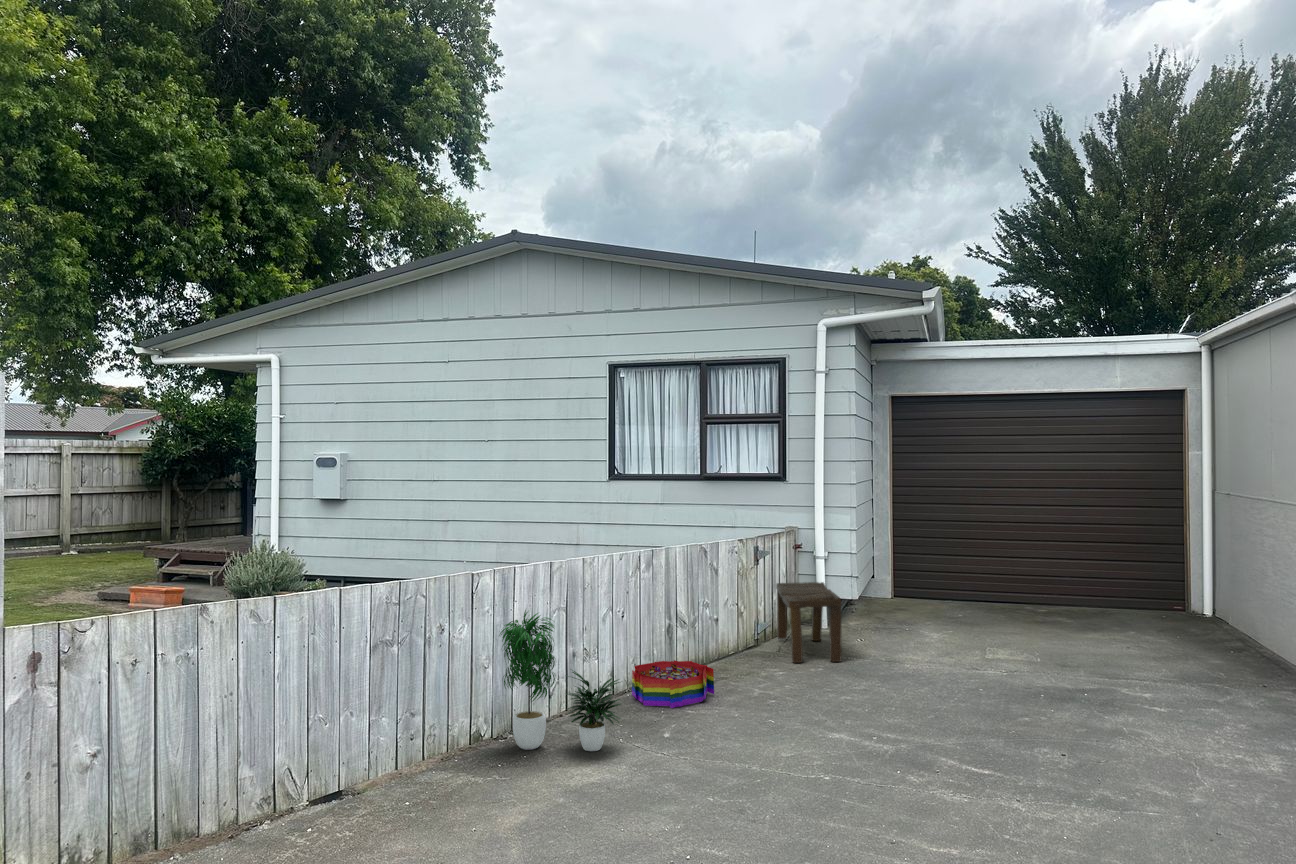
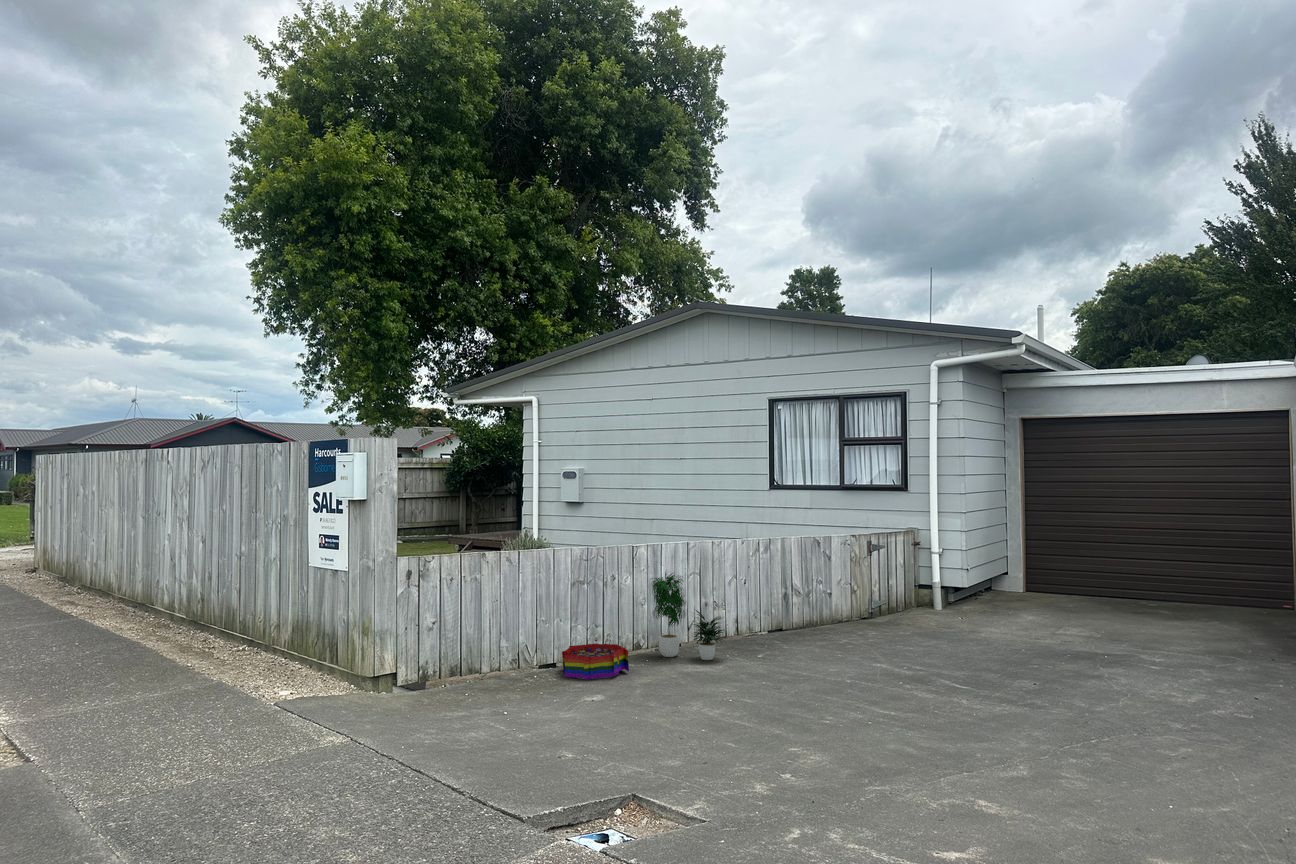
bench: present [776,582,842,663] -> none [884,570,928,628]
storage bin: present [632,660,714,708] -> present [562,644,629,680]

